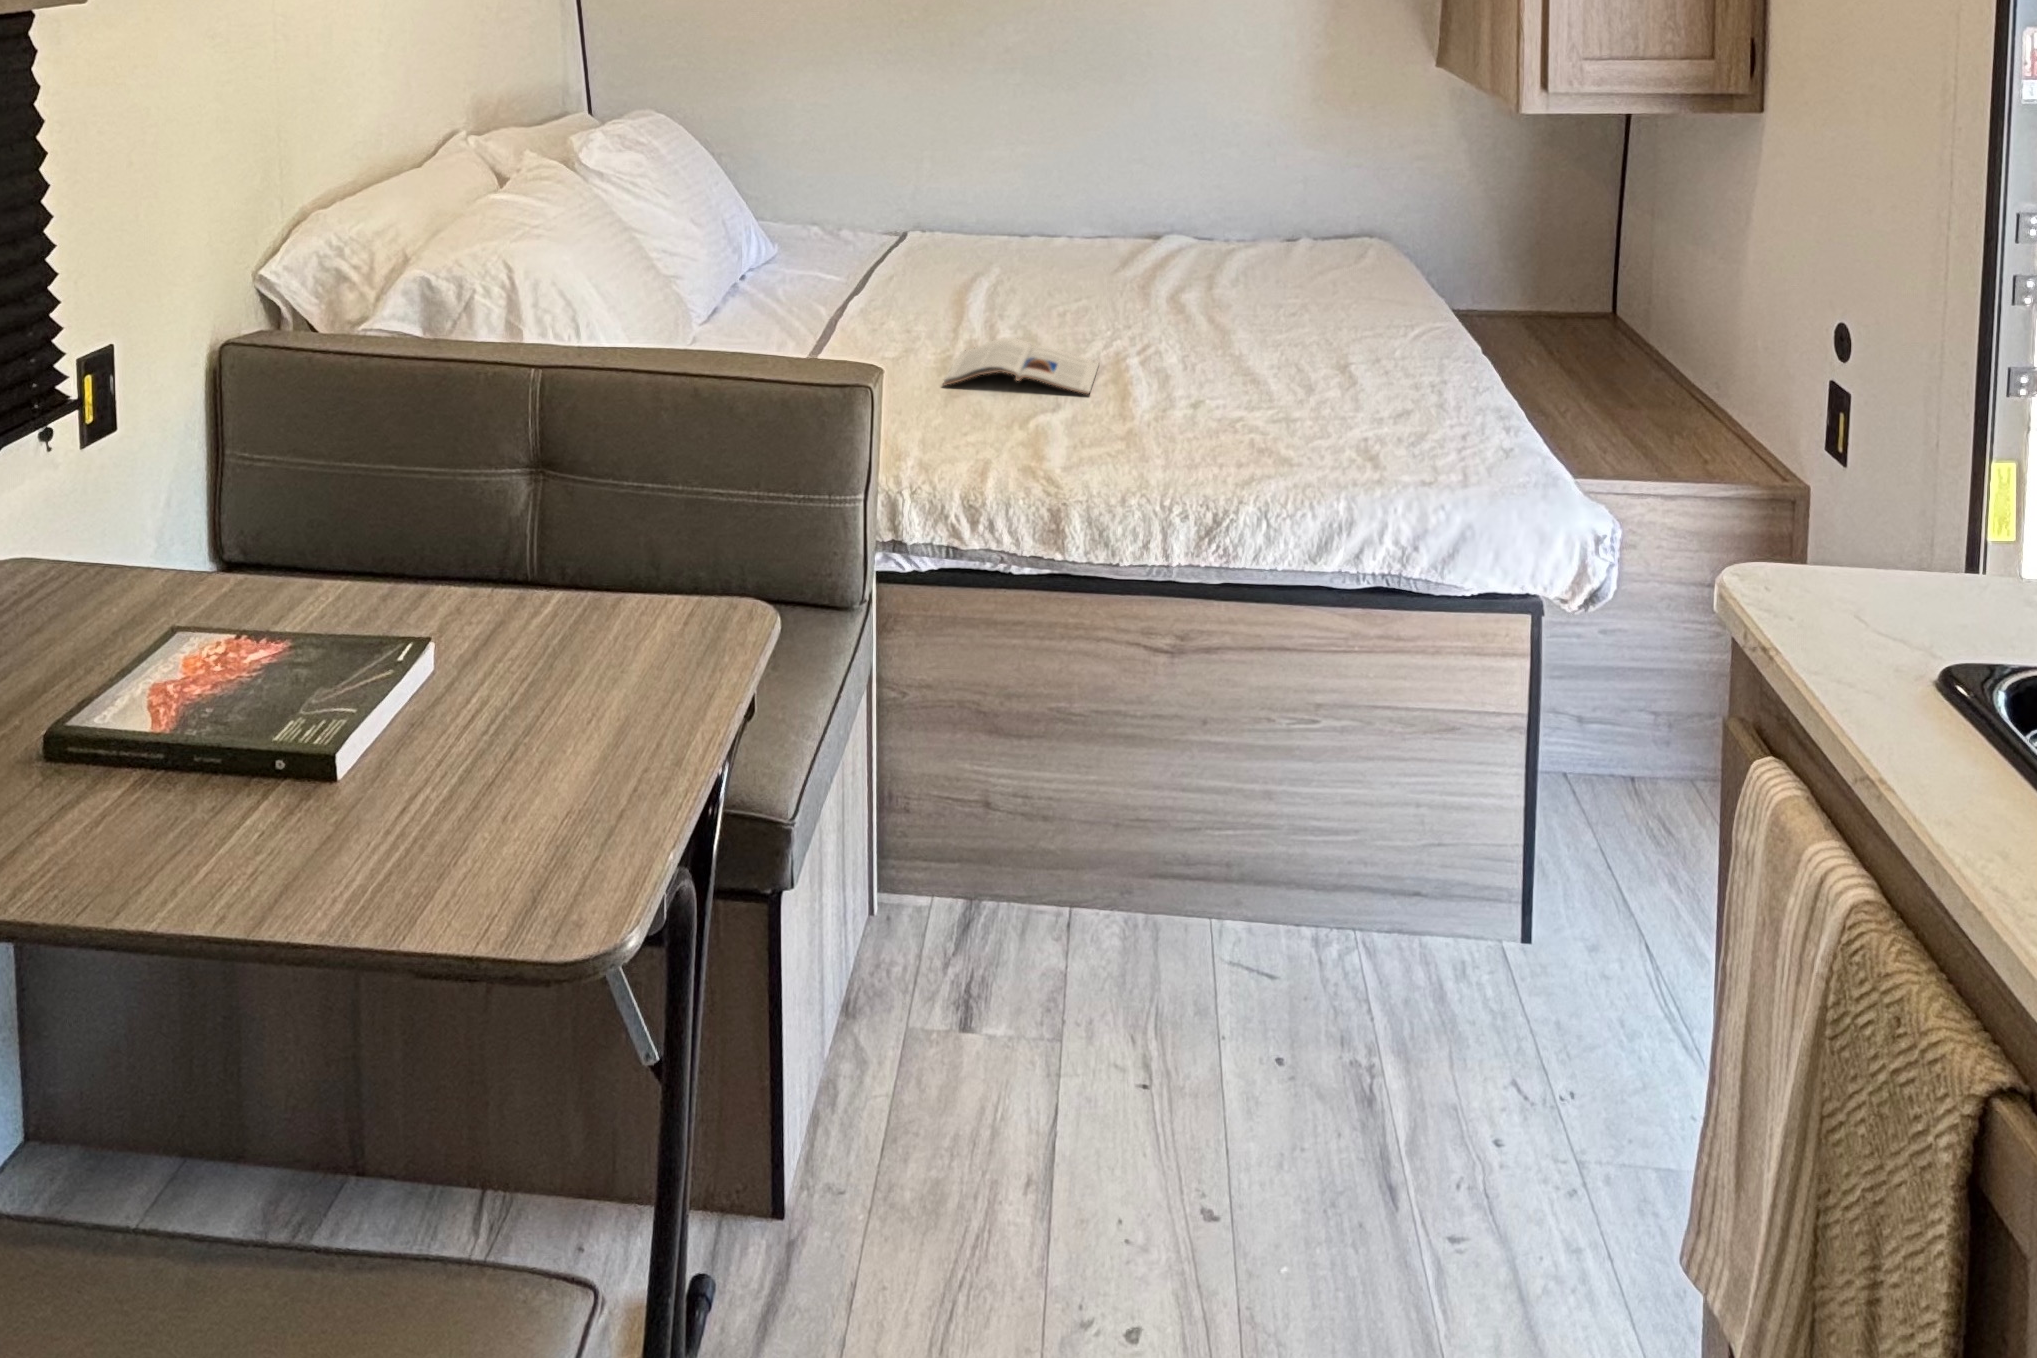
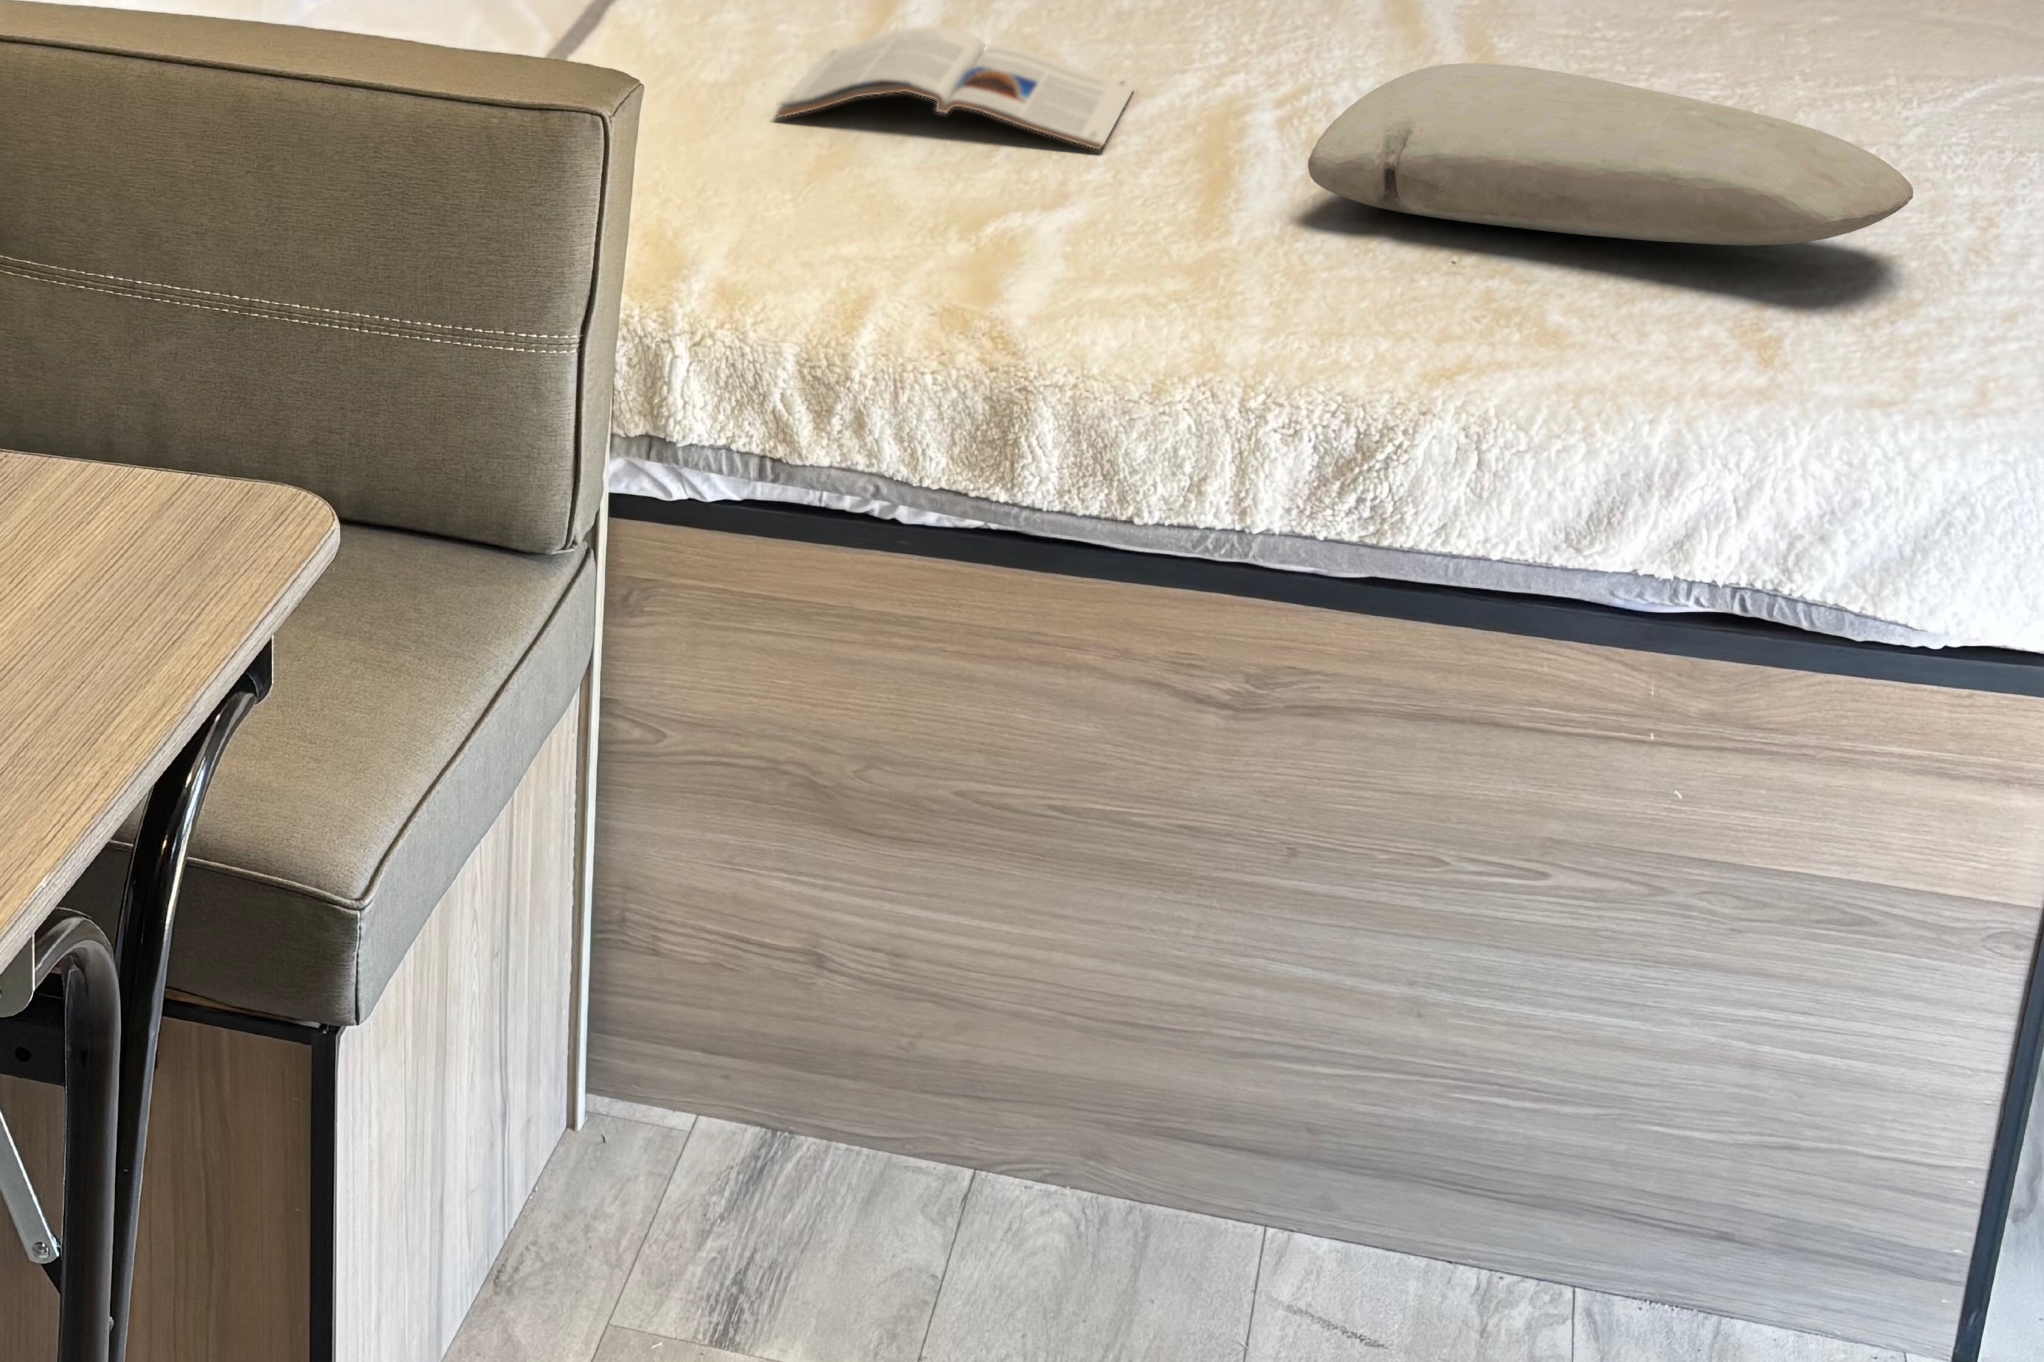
pillow: none [1180,350,1426,427] -> present [1308,63,1913,245]

